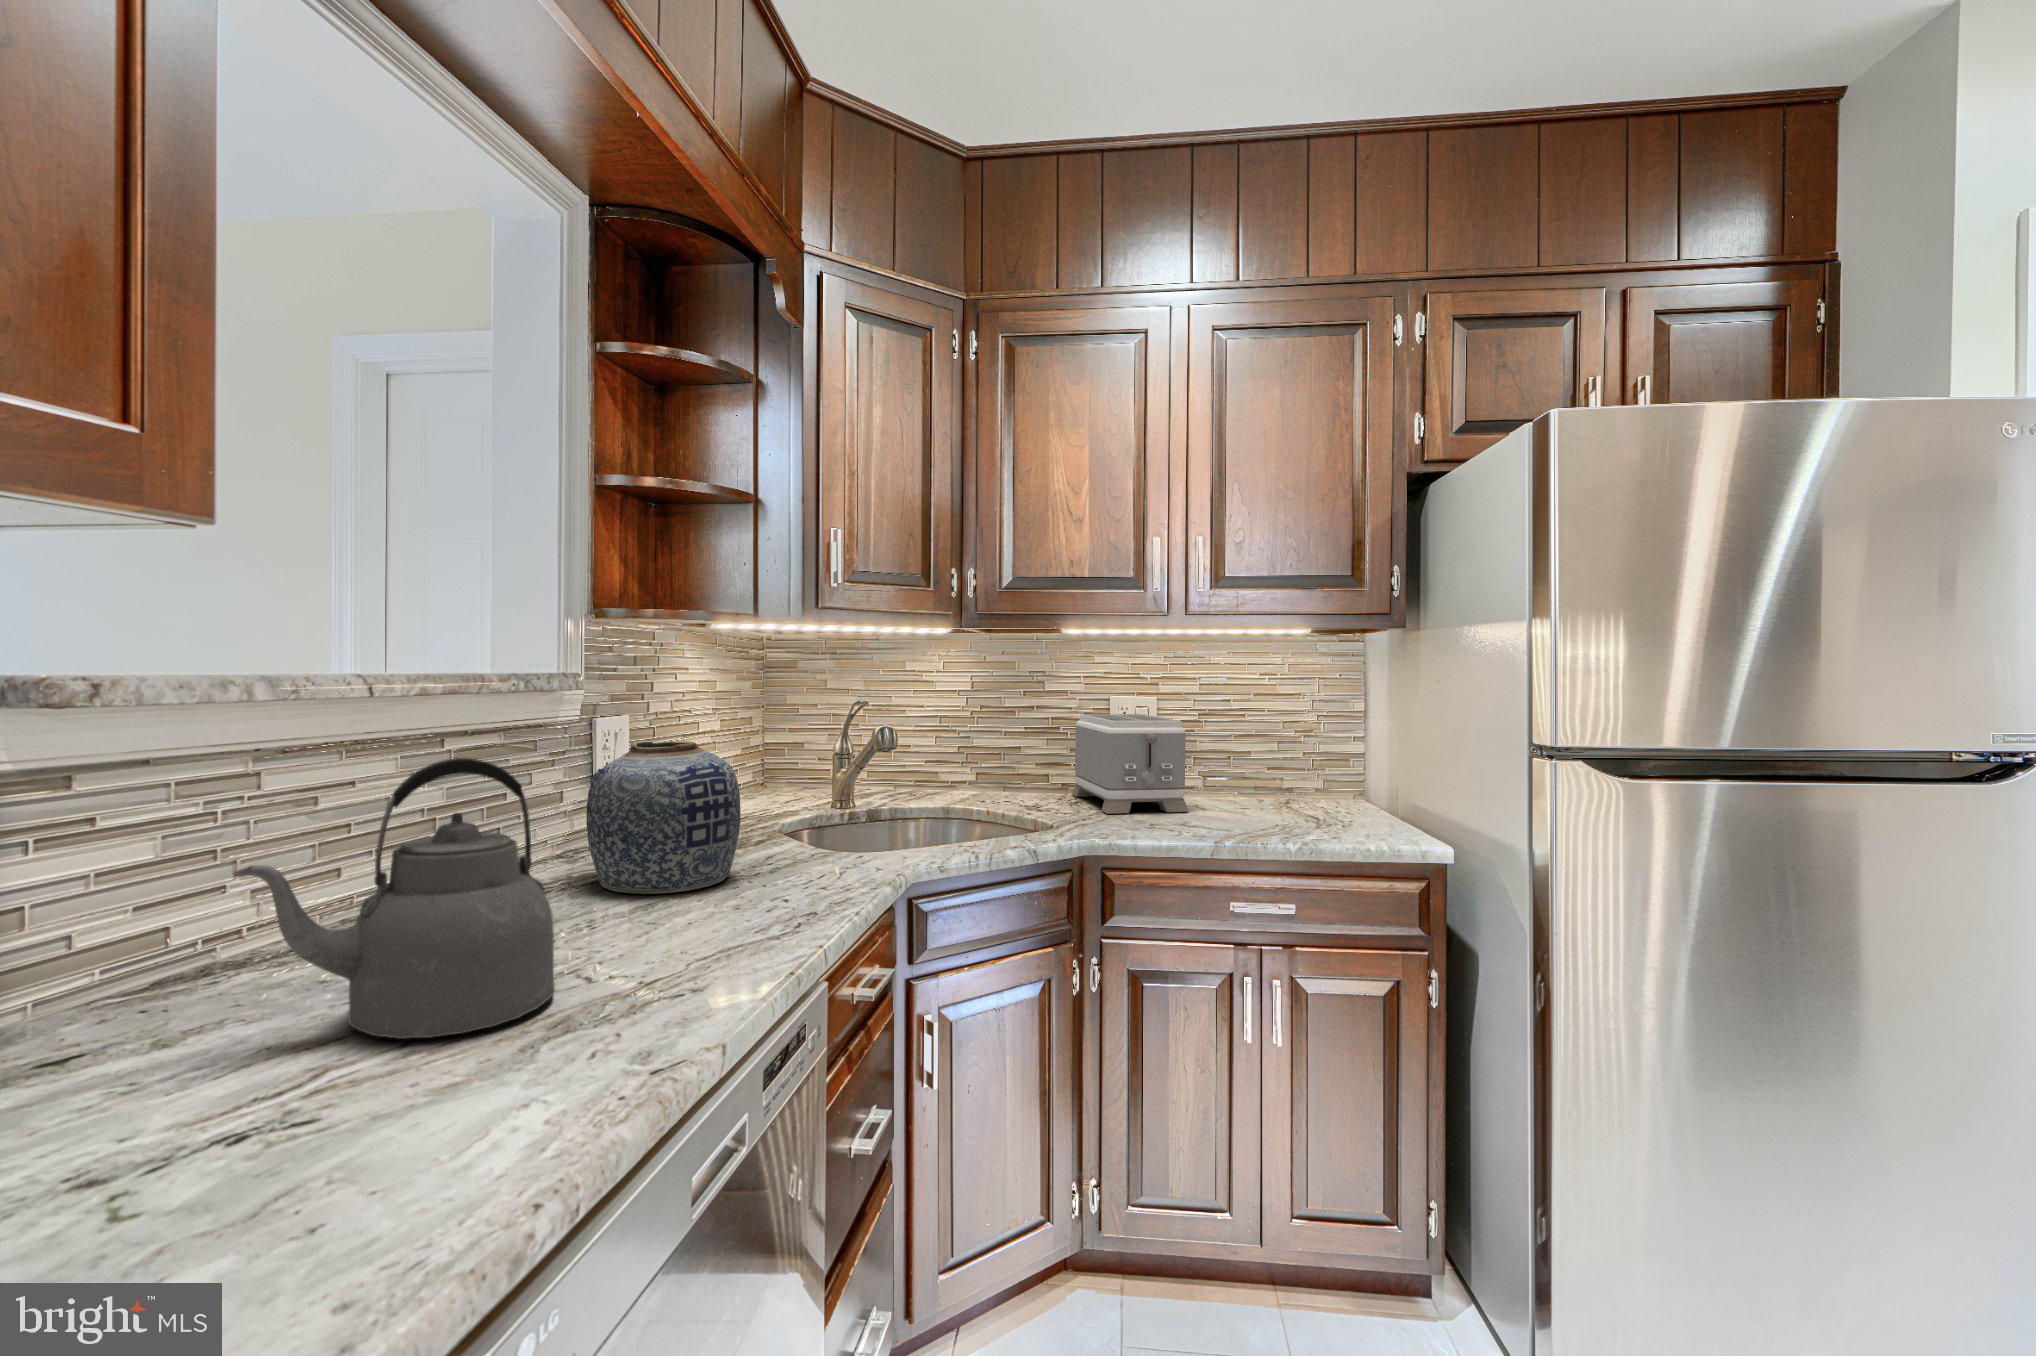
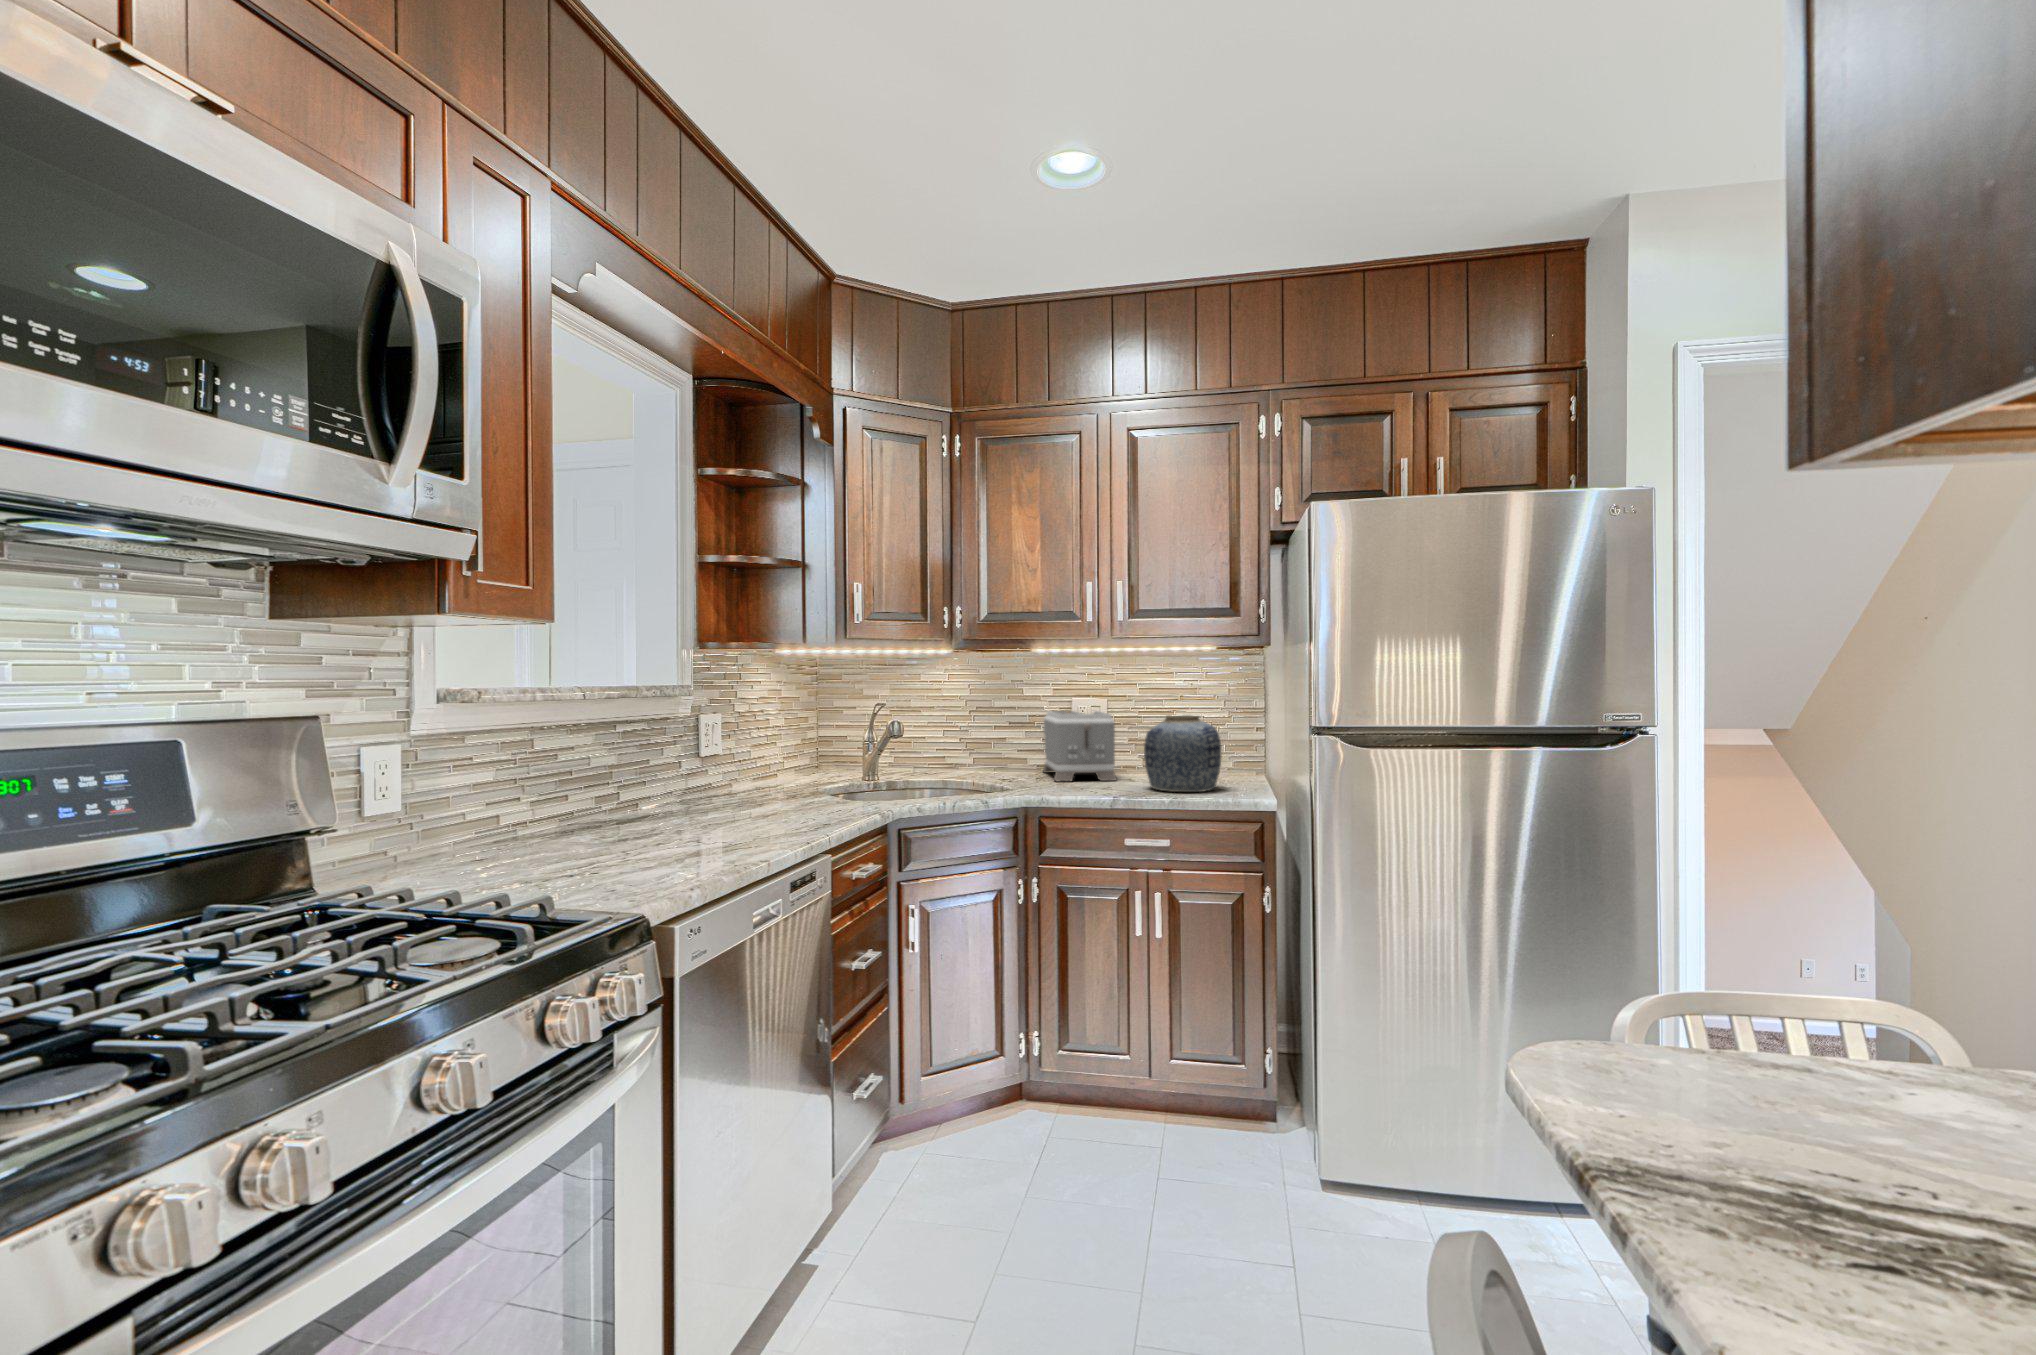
vase: present [586,740,741,894] -> present [1144,715,1221,792]
kettle: present [233,758,555,1039] -> none [548,726,688,857]

